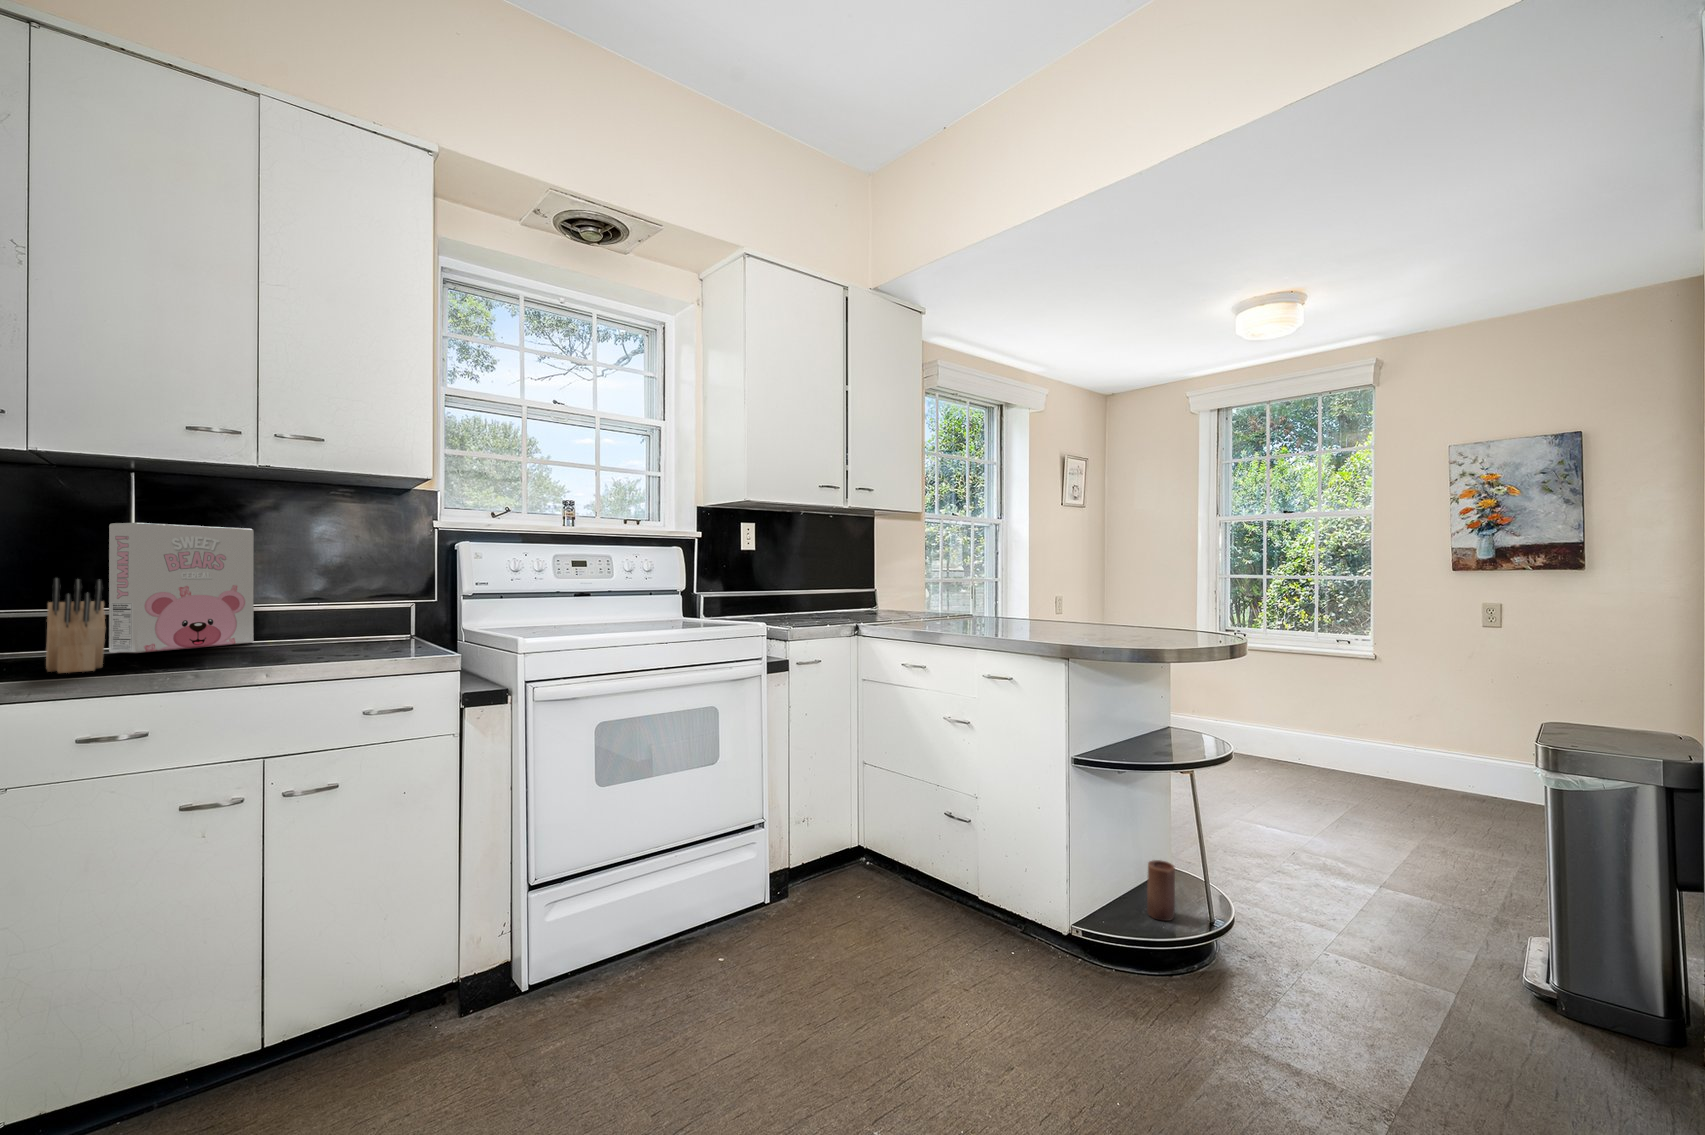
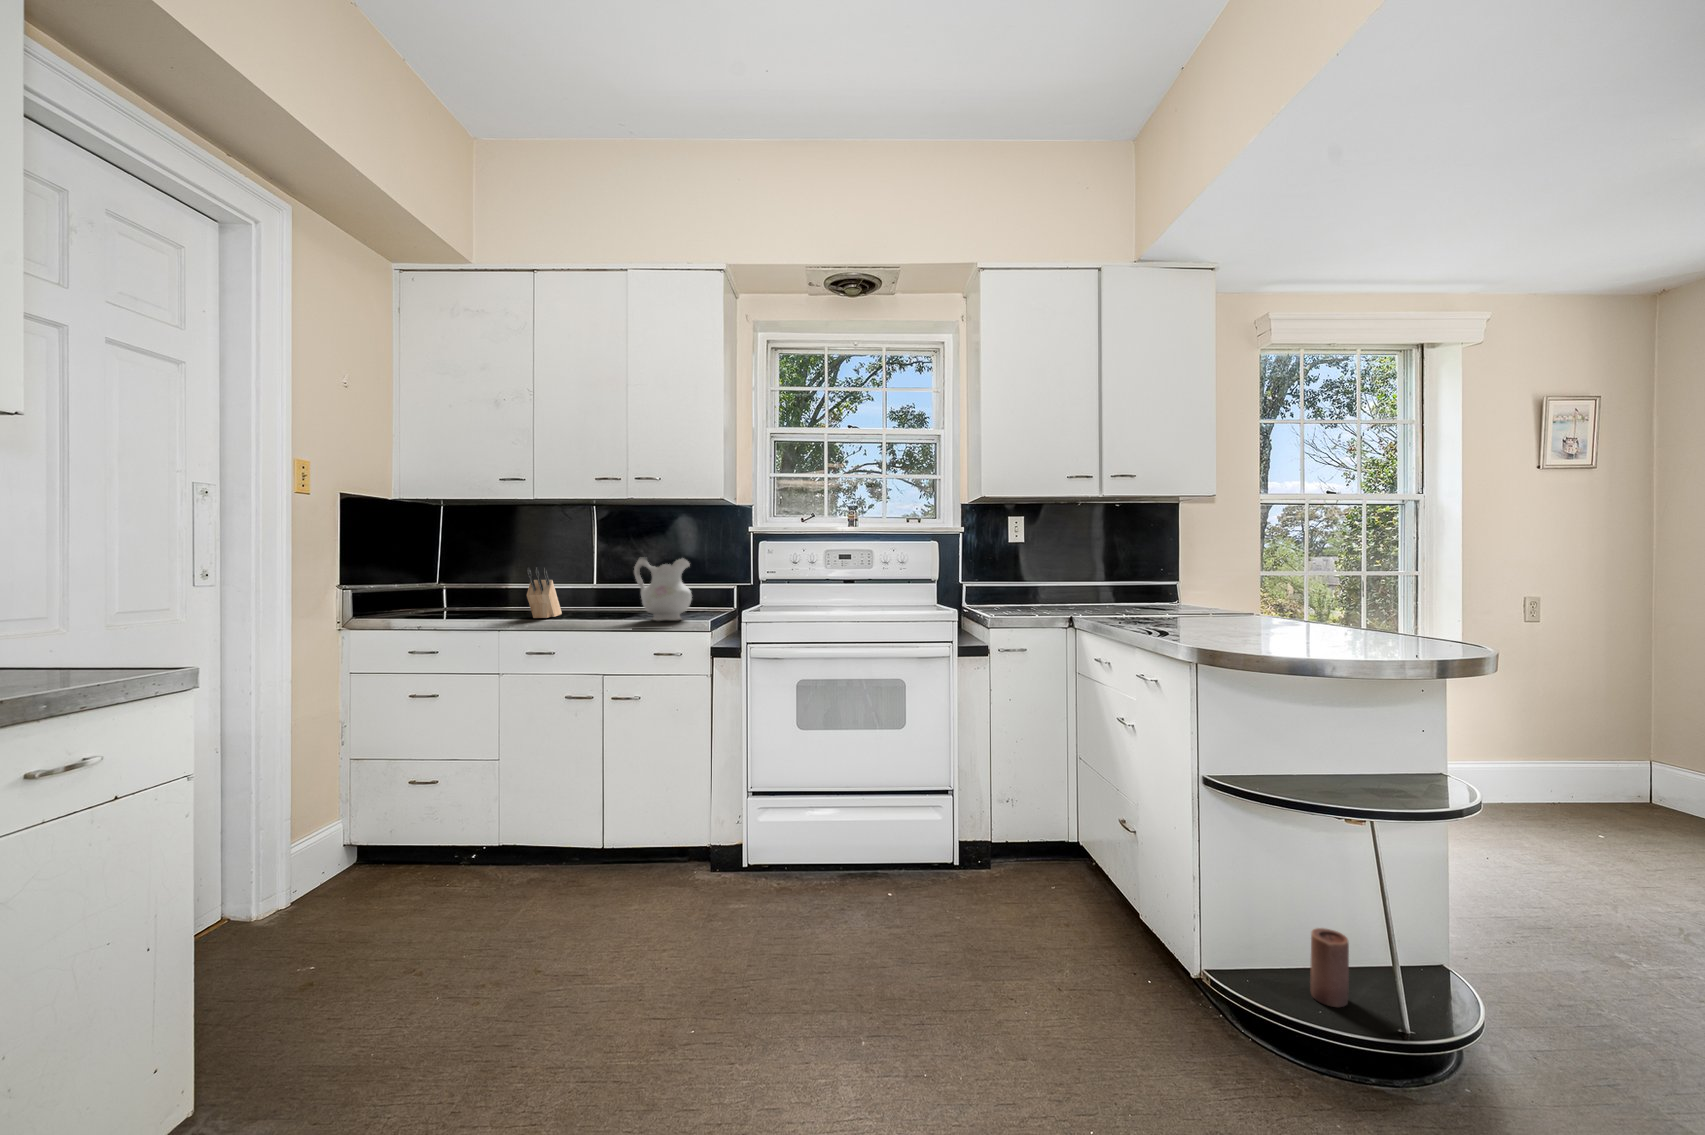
cereal box: present [109,523,254,653] -> none [573,535,643,610]
ceramic pitcher: none [305,561,408,660] -> present [634,557,692,621]

